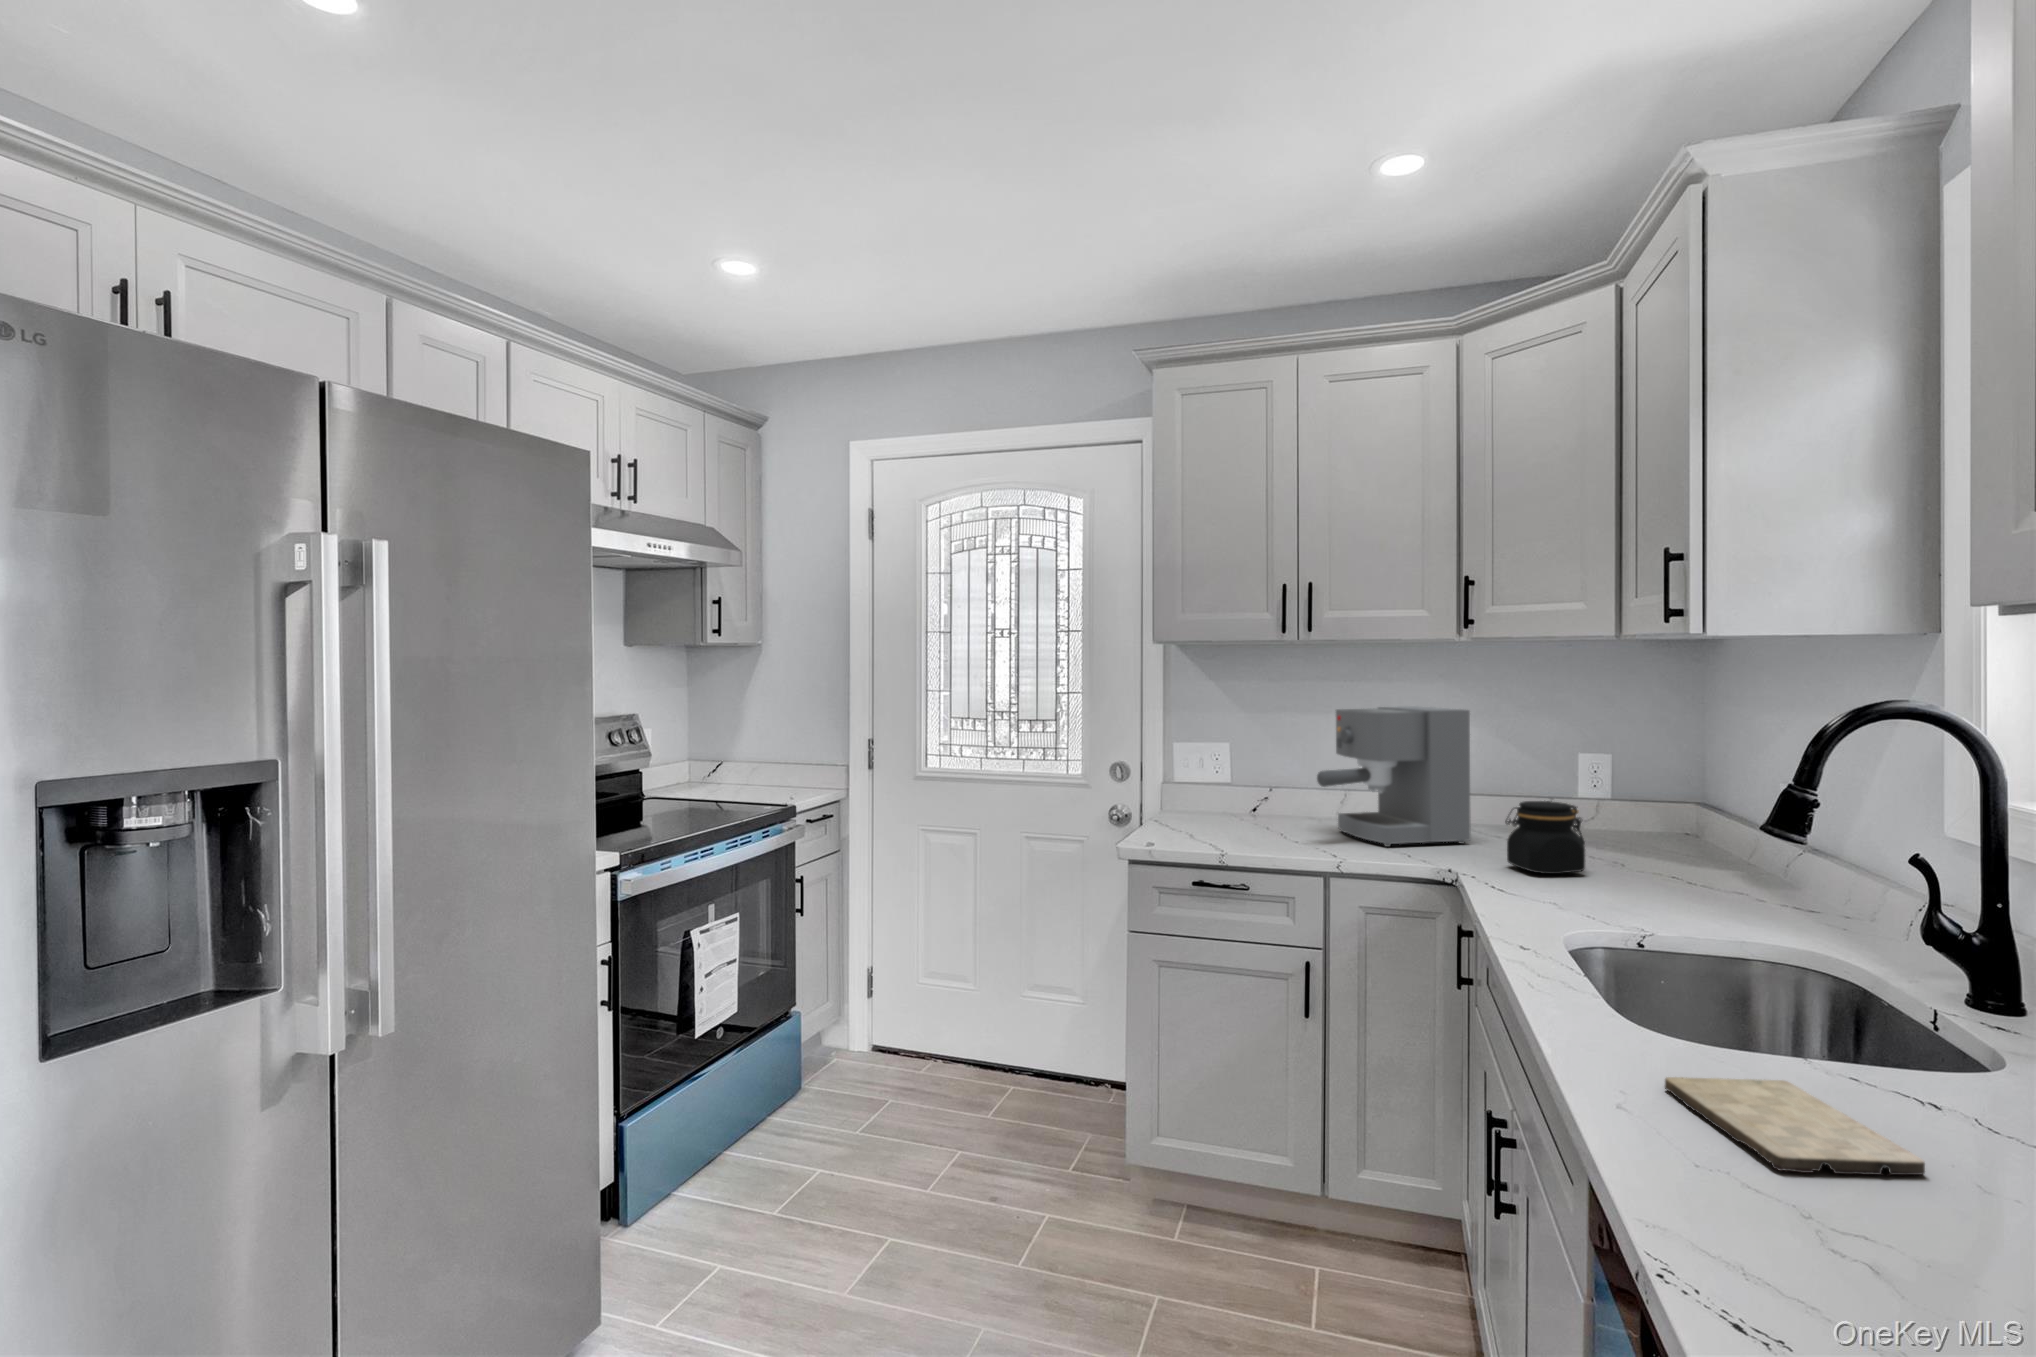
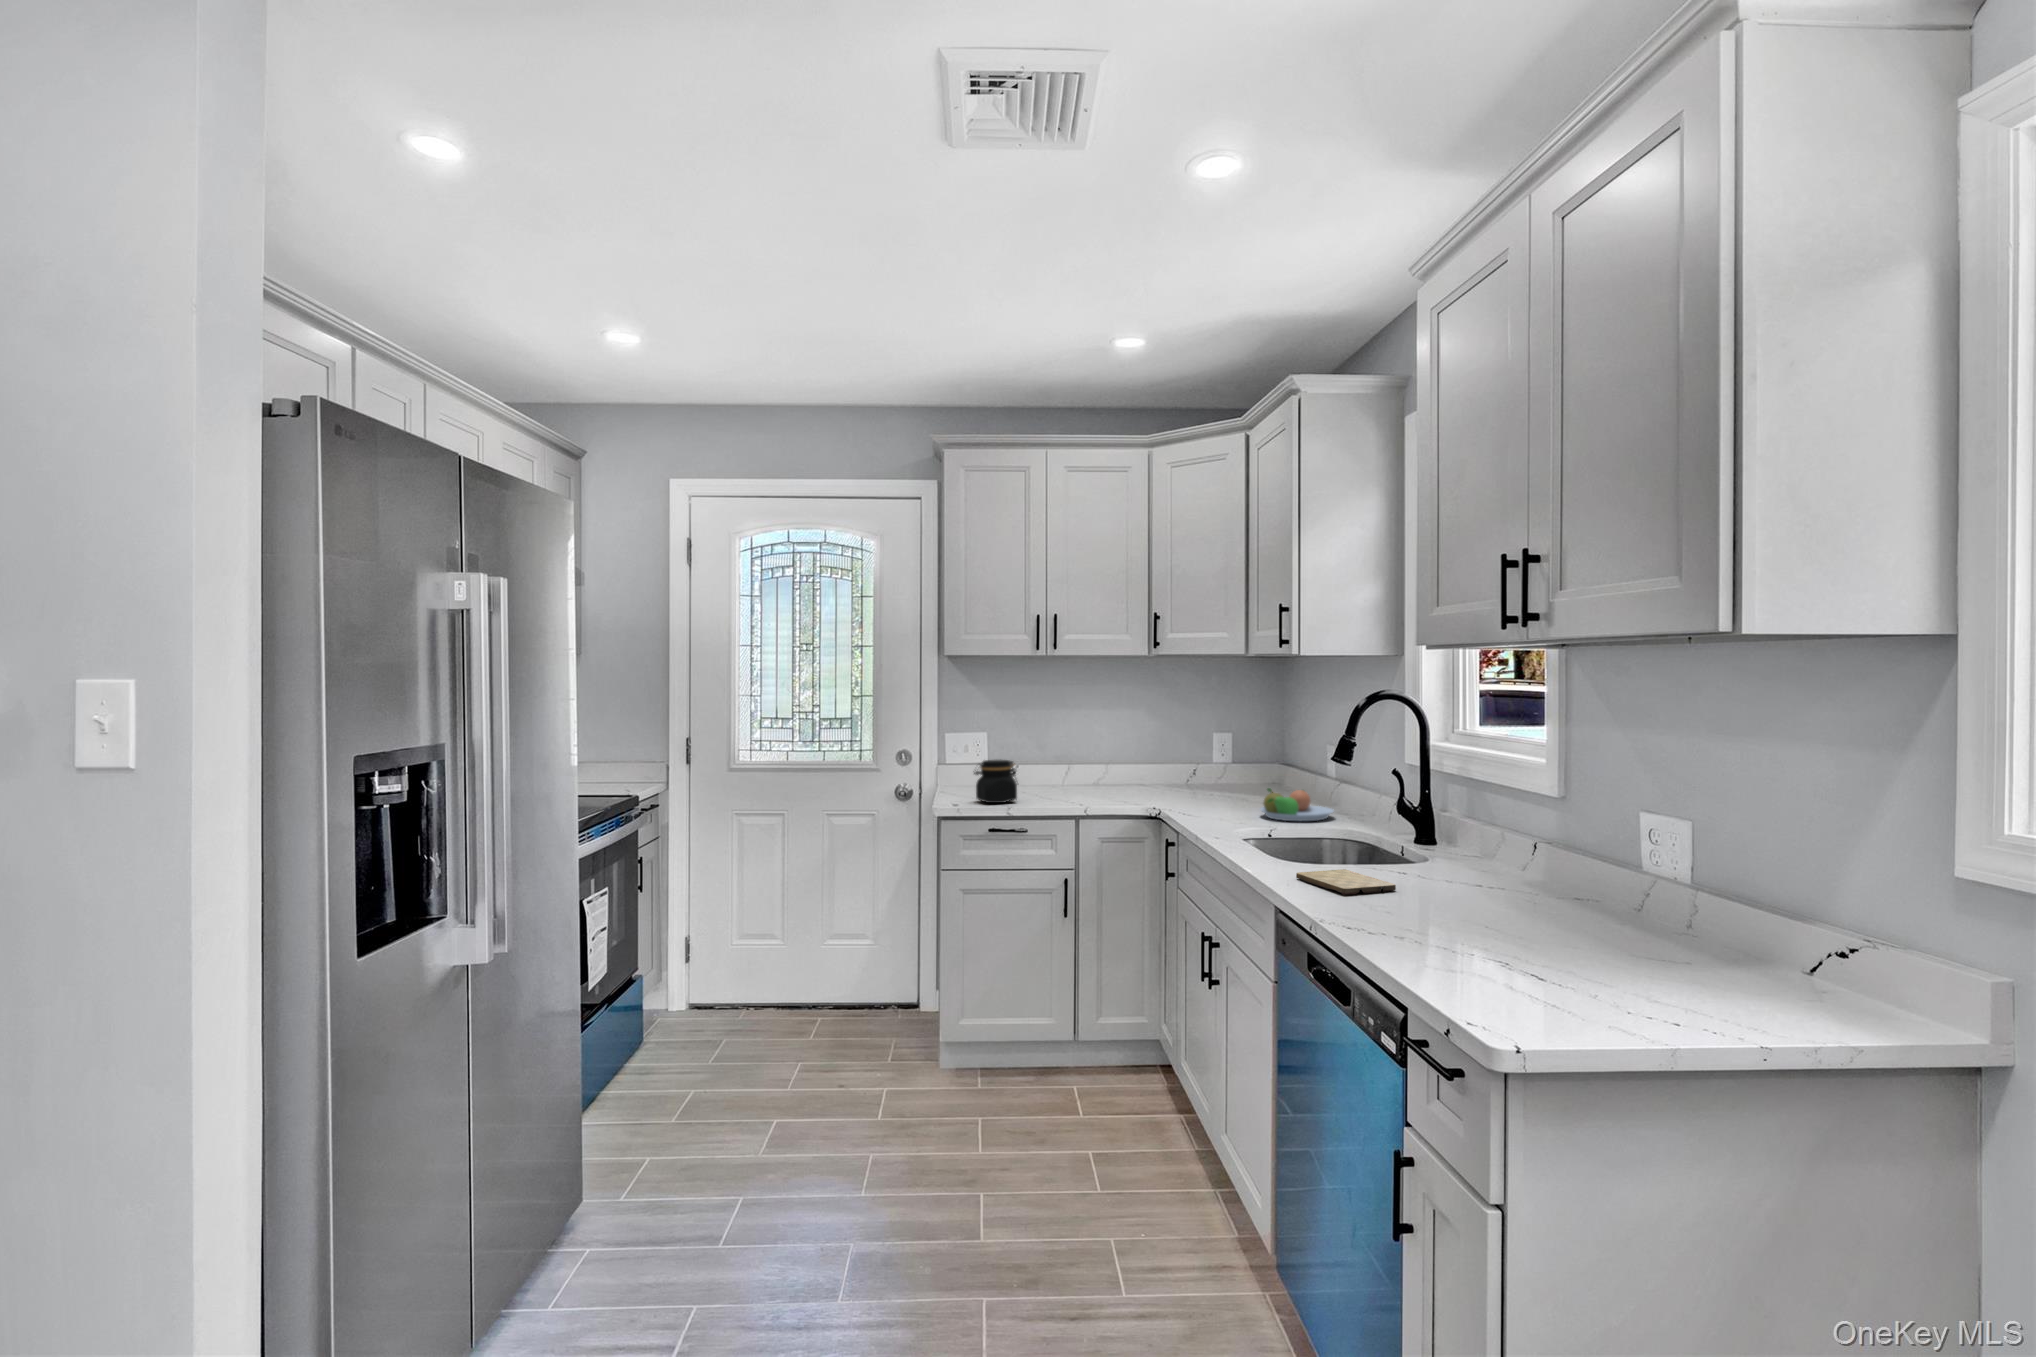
coffee maker: present [1317,706,1471,847] -> none [1065,702,1162,798]
jar: present [1505,801,1585,874] -> present [974,760,1017,803]
fruit bowl: none [1624,858,1773,924] -> present [1260,788,1334,821]

